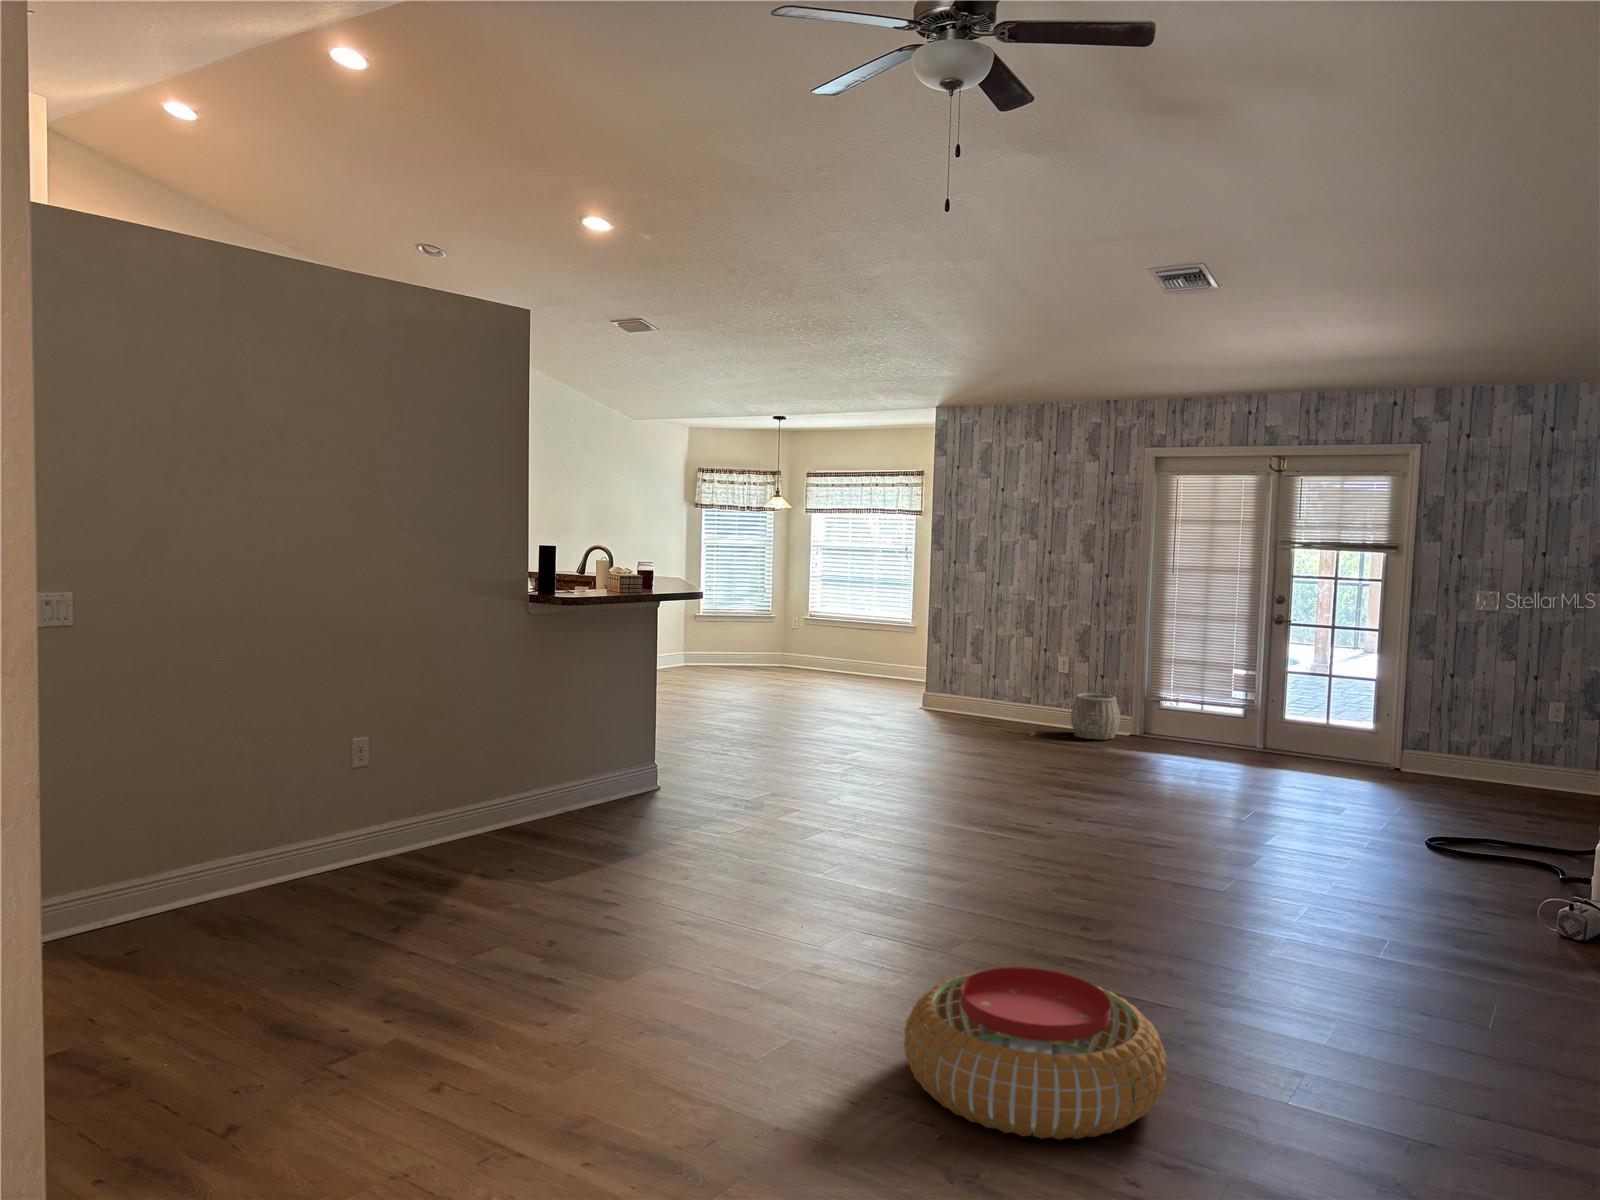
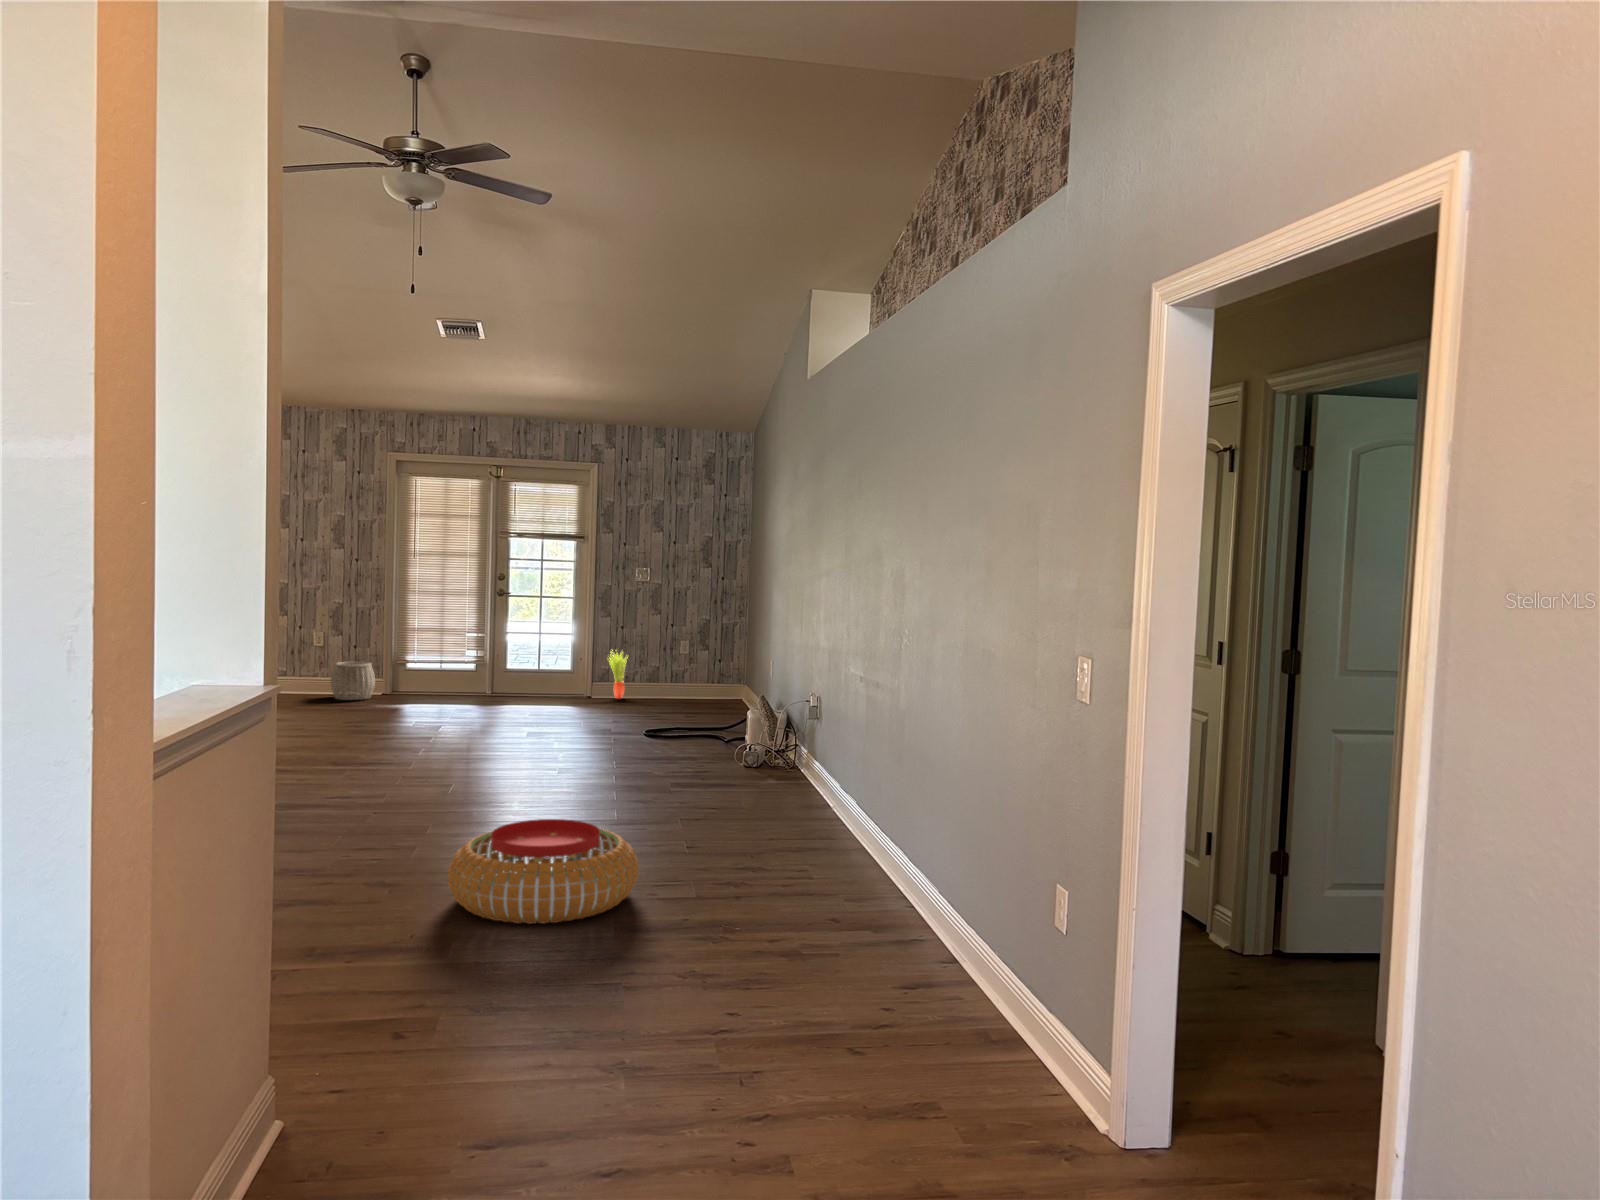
potted plant: none [1425,707,1460,780] -> present [609,650,628,699]

